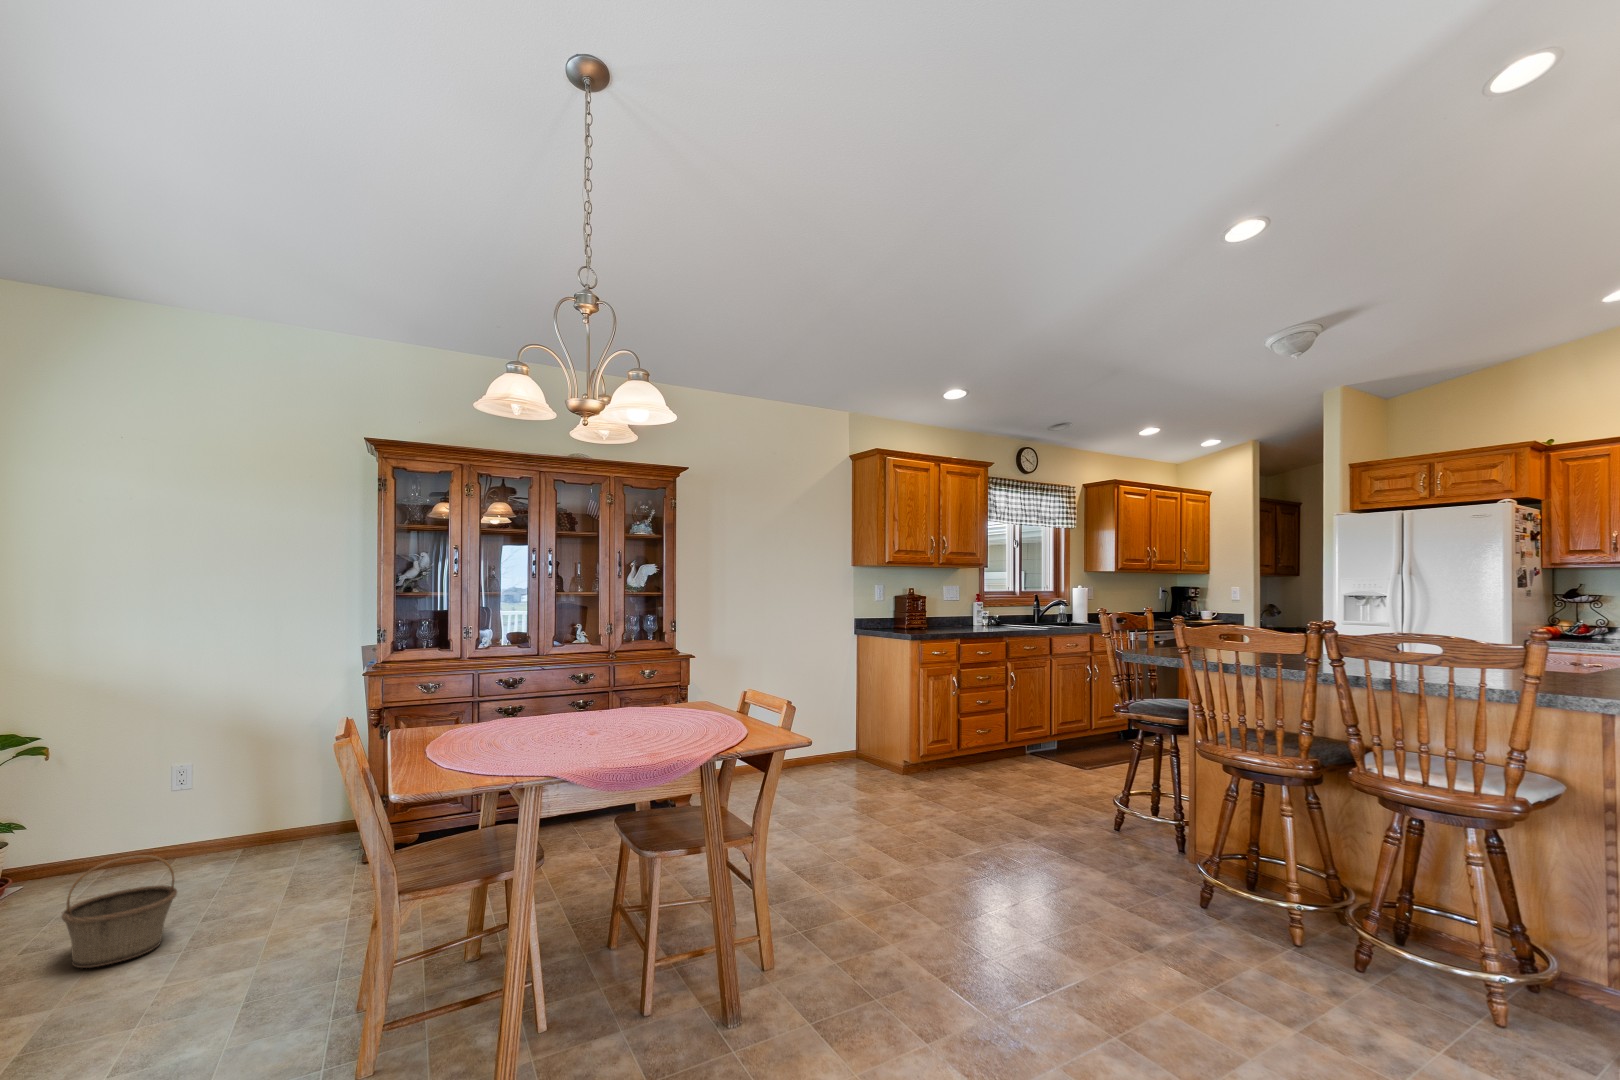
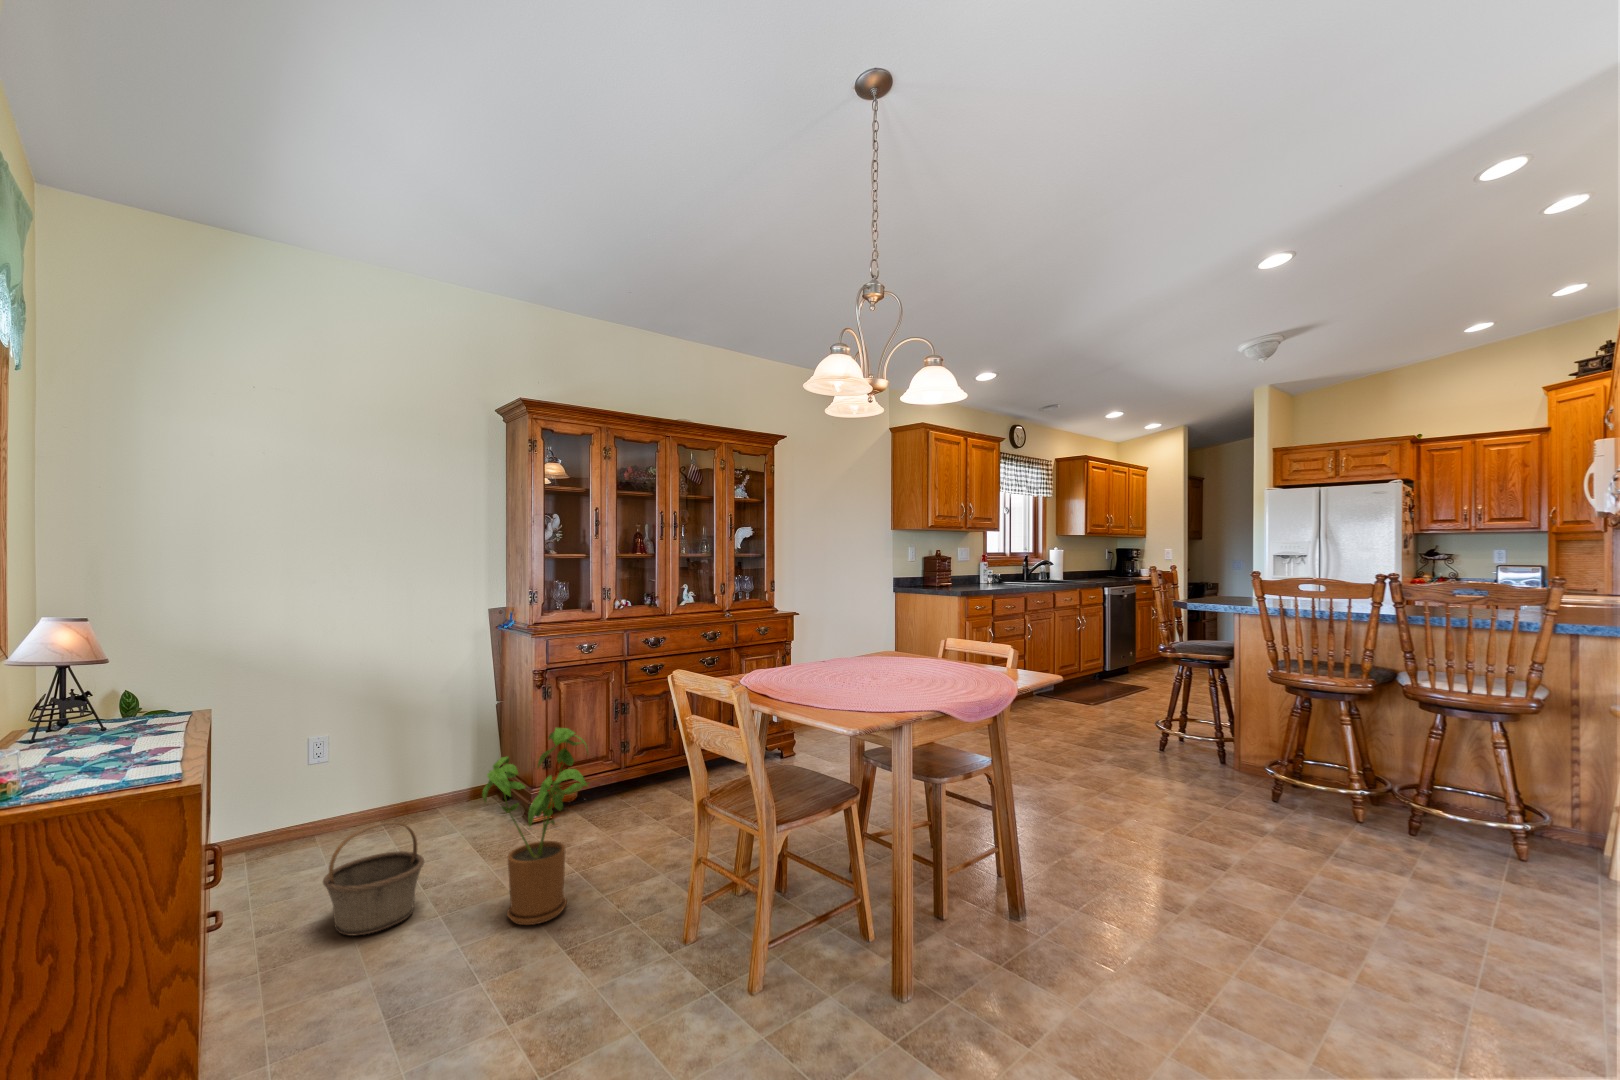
house plant: none [215,769,345,975] -> present [482,728,589,925]

